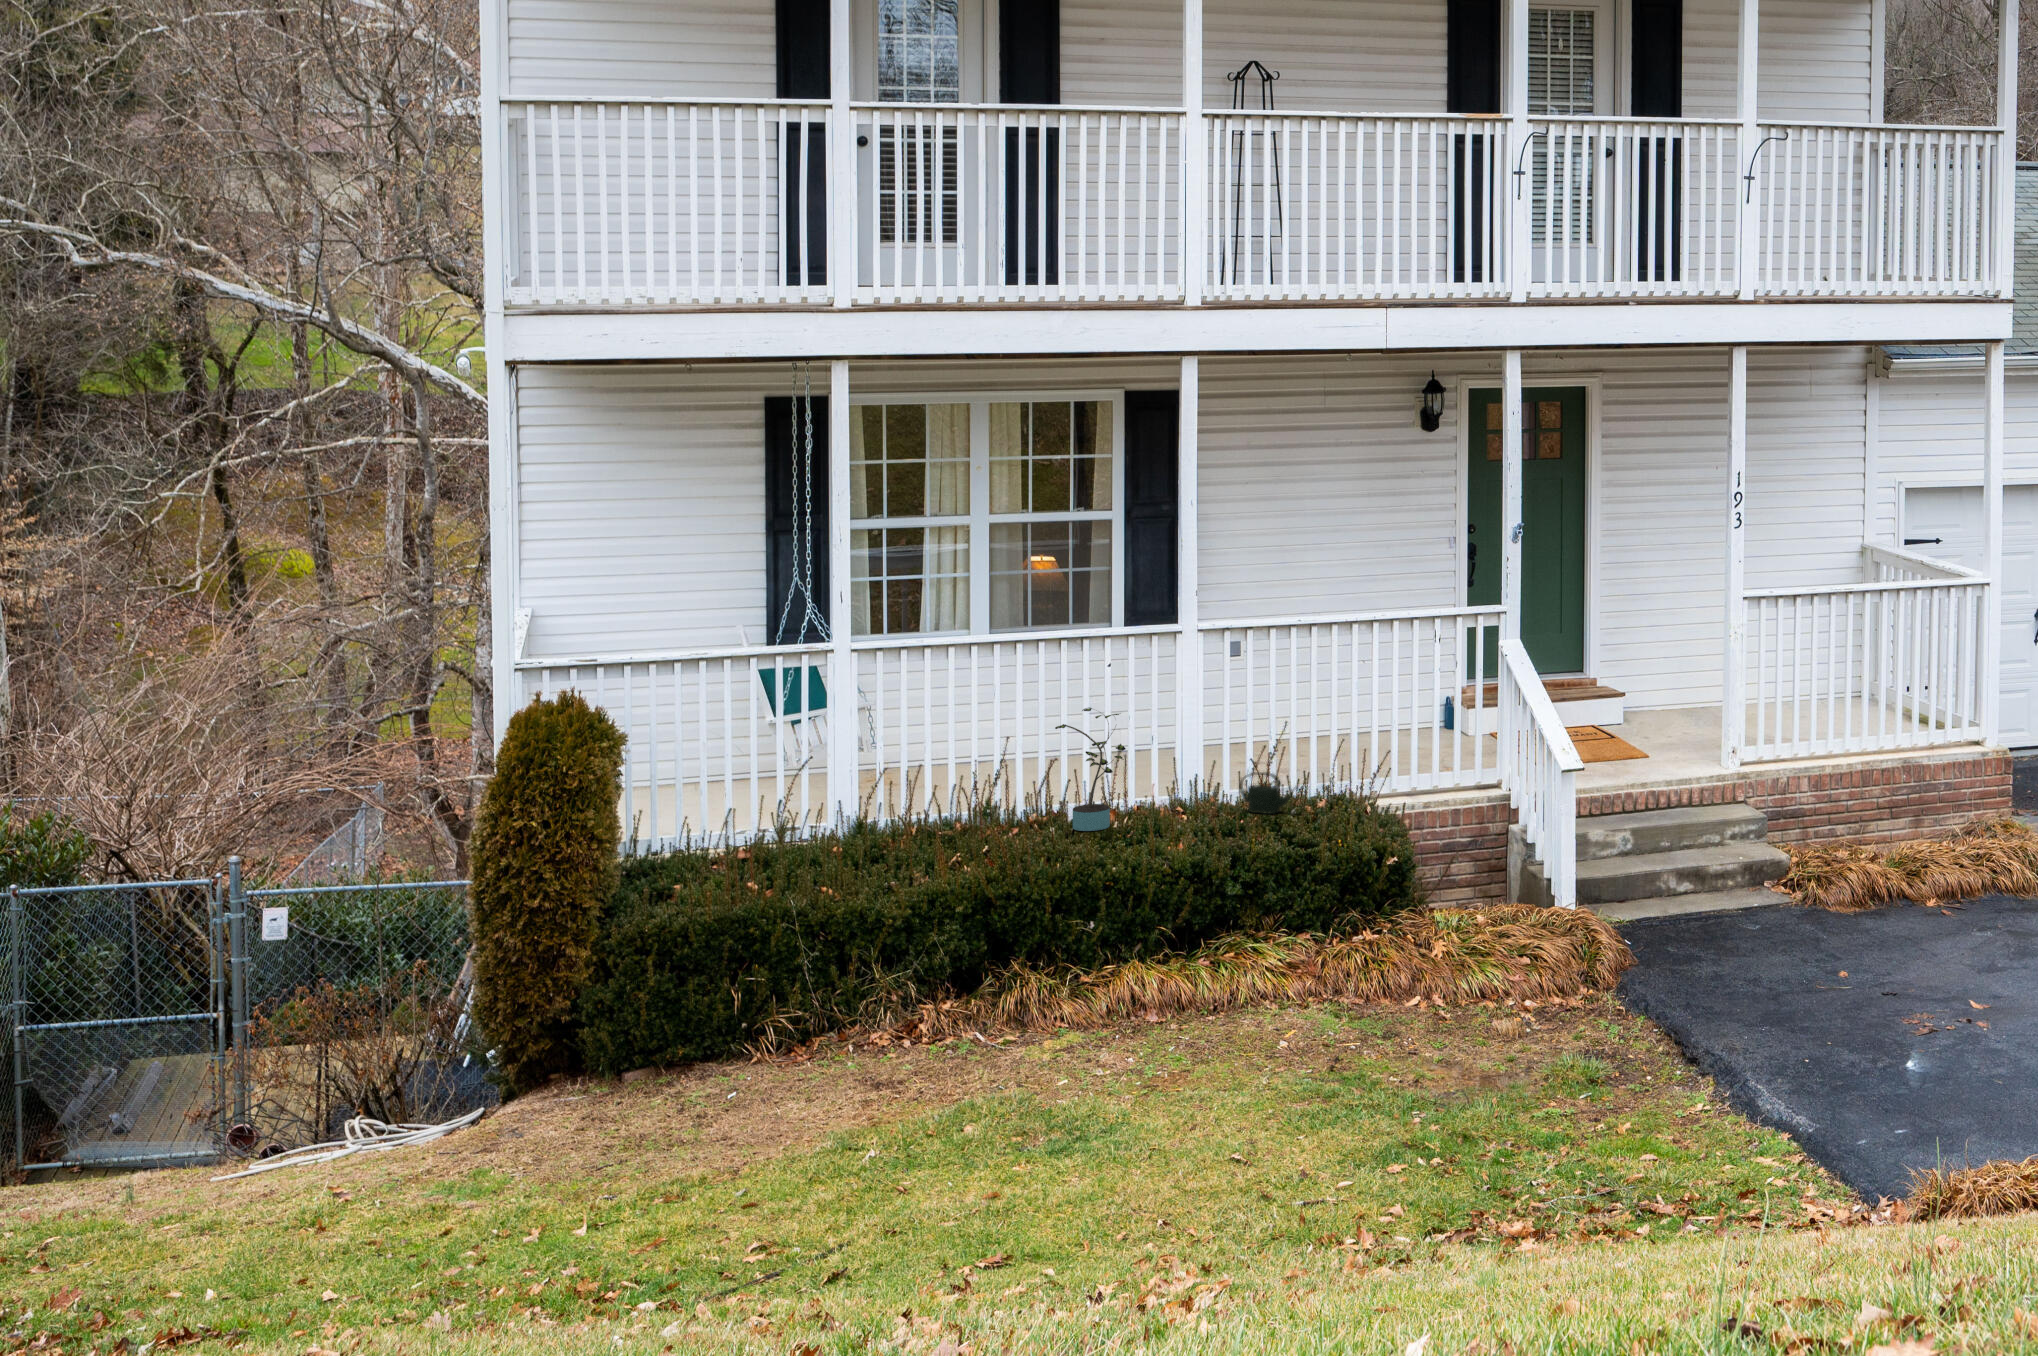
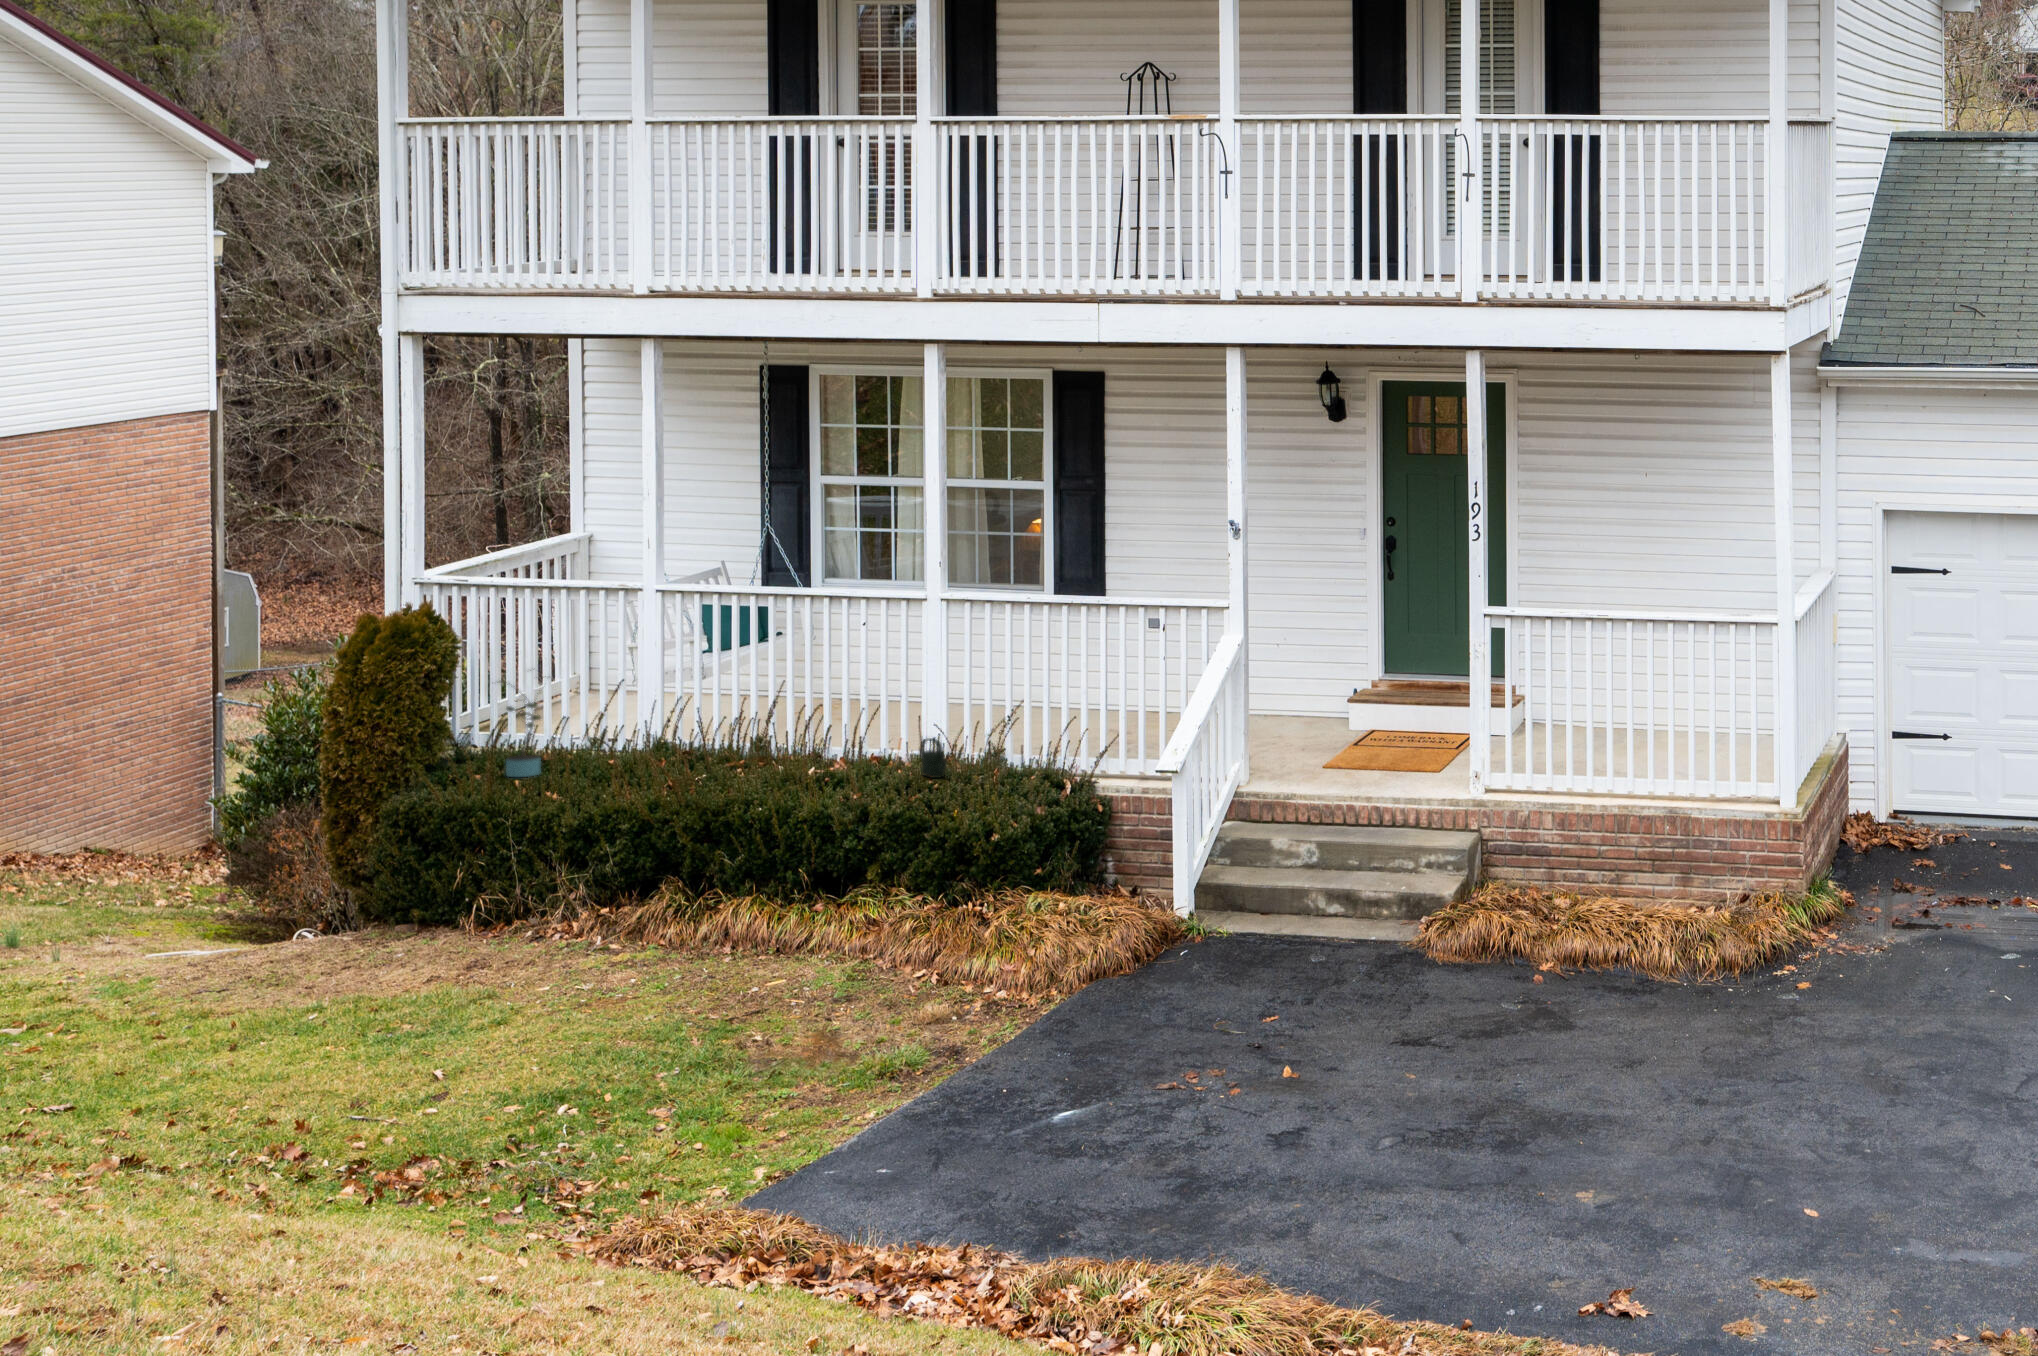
potted plant: present [1055,708,1126,831] -> present [506,678,542,777]

